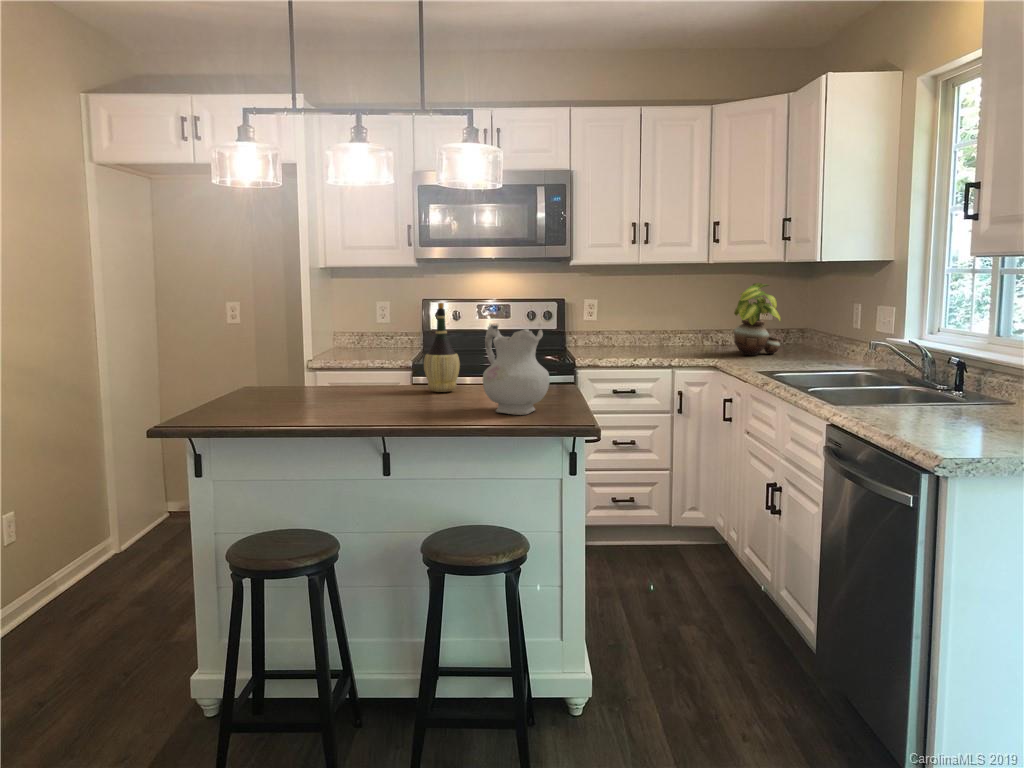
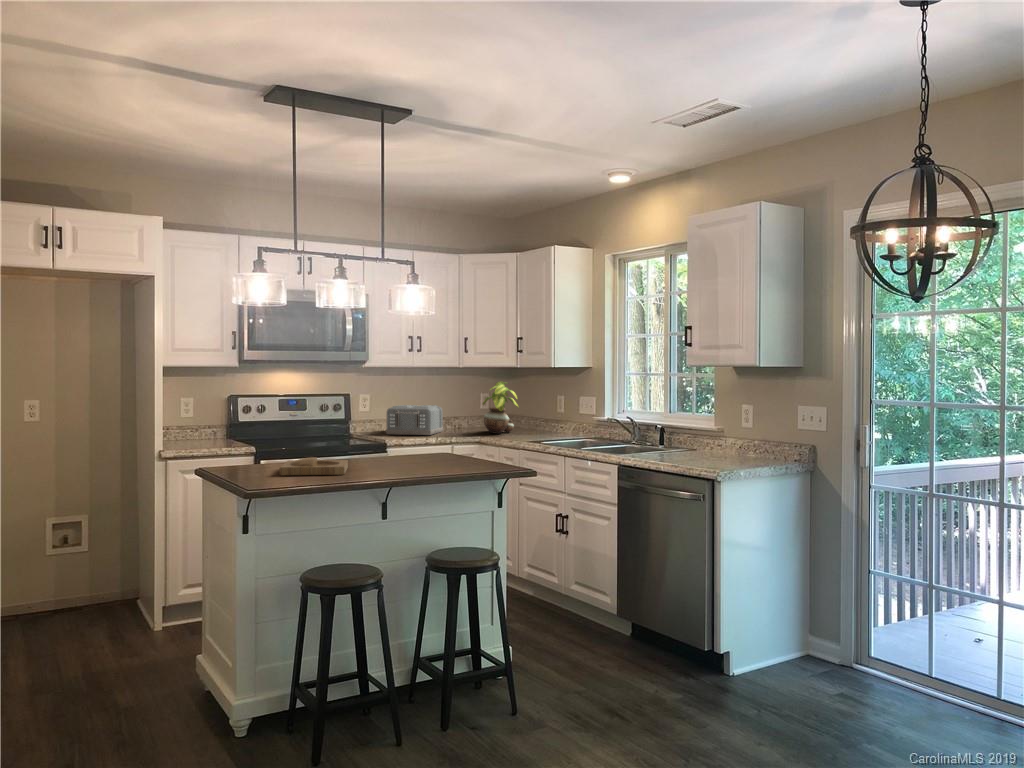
wine bottle: present [424,303,460,392] -> none [356,395,383,462]
toaster: none [604,313,687,354] -> present [386,405,443,435]
ceramic pitcher: present [483,325,550,415] -> none [434,409,484,469]
tray: none [277,384,391,410] -> present [280,457,348,475]

